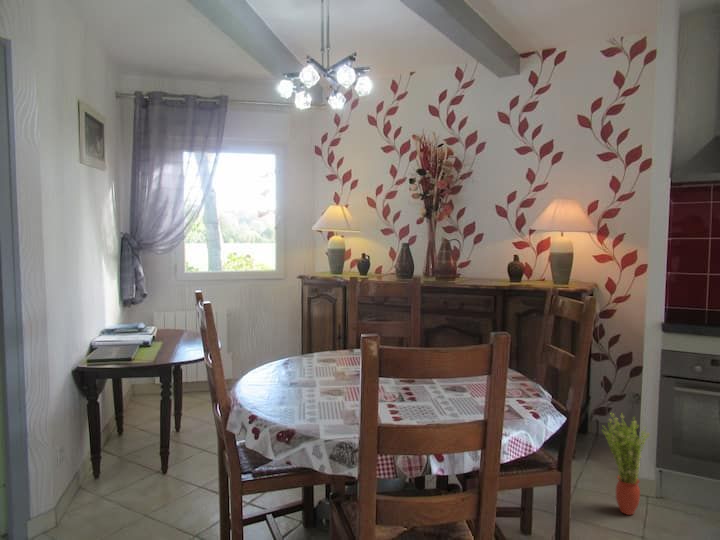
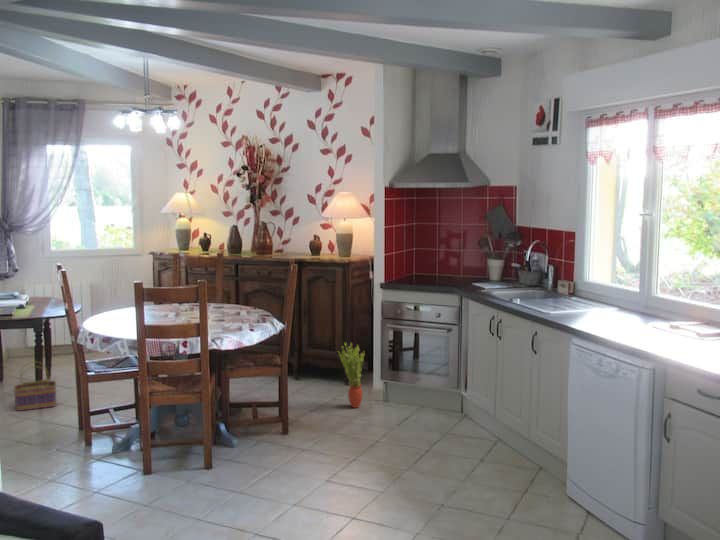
basket: none [128,422,187,496] -> present [14,371,56,411]

